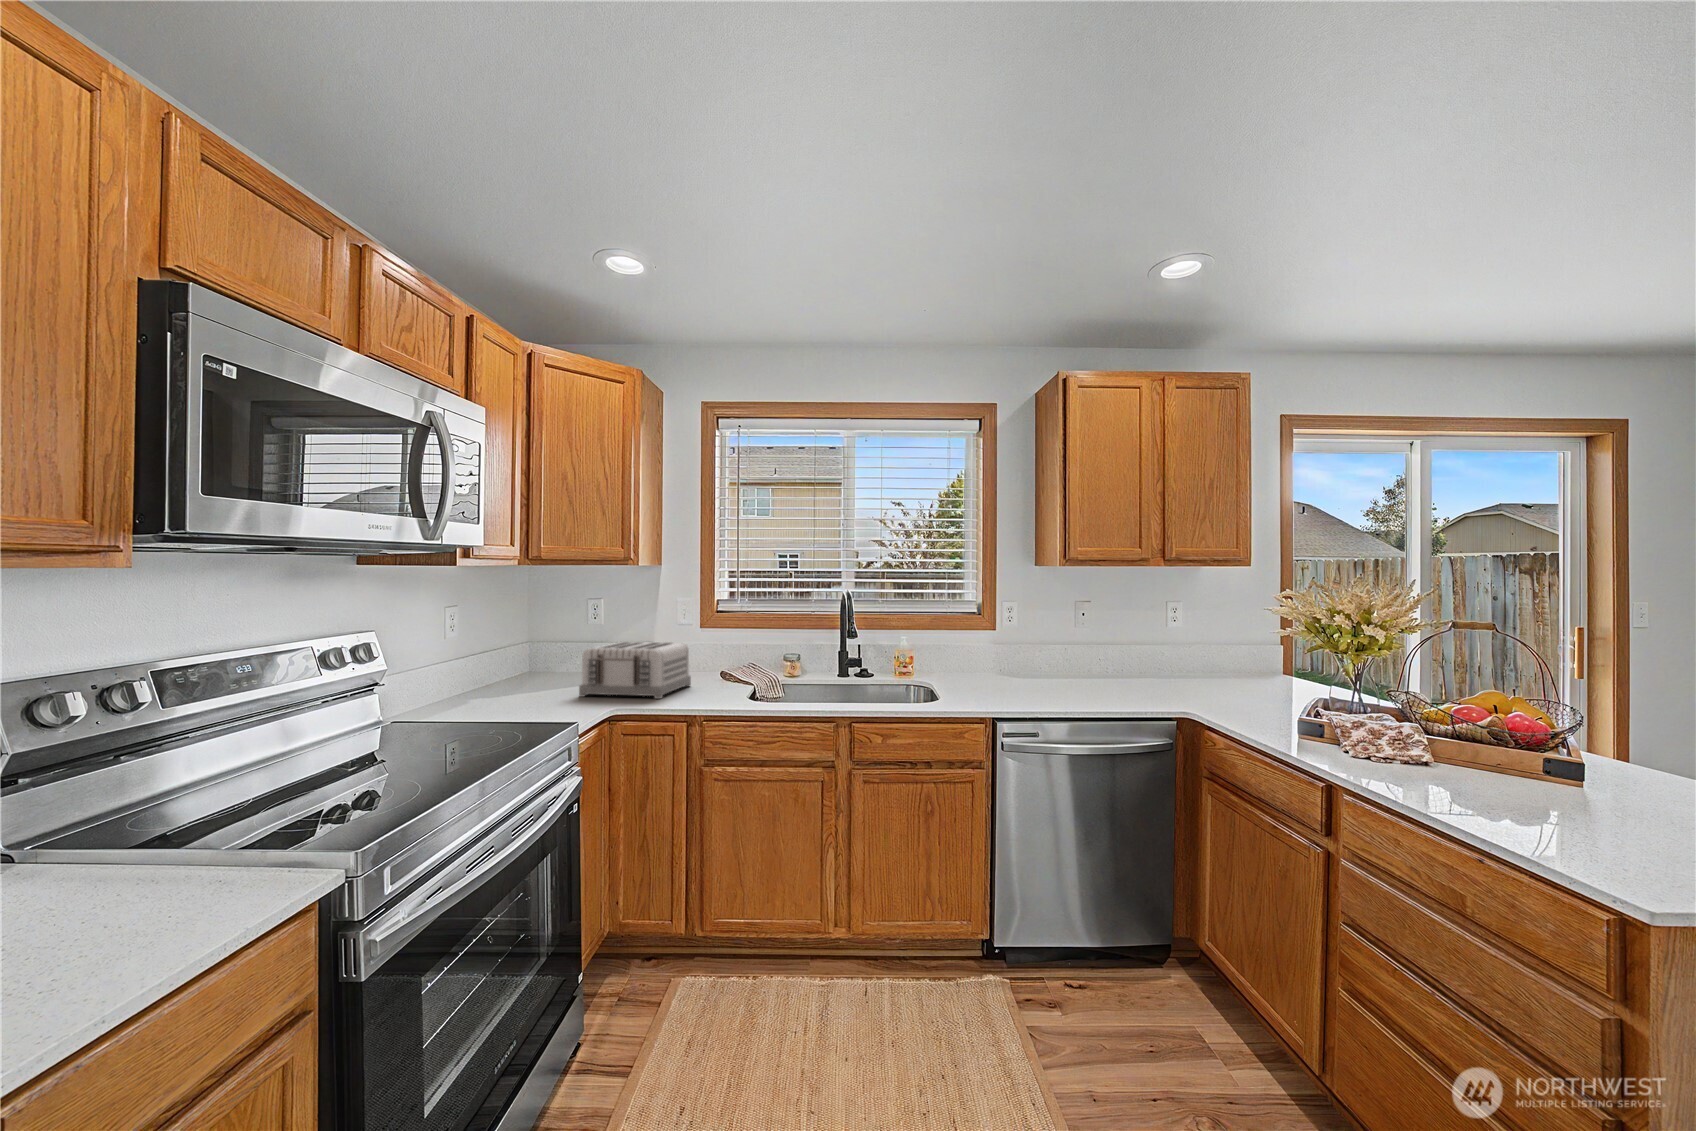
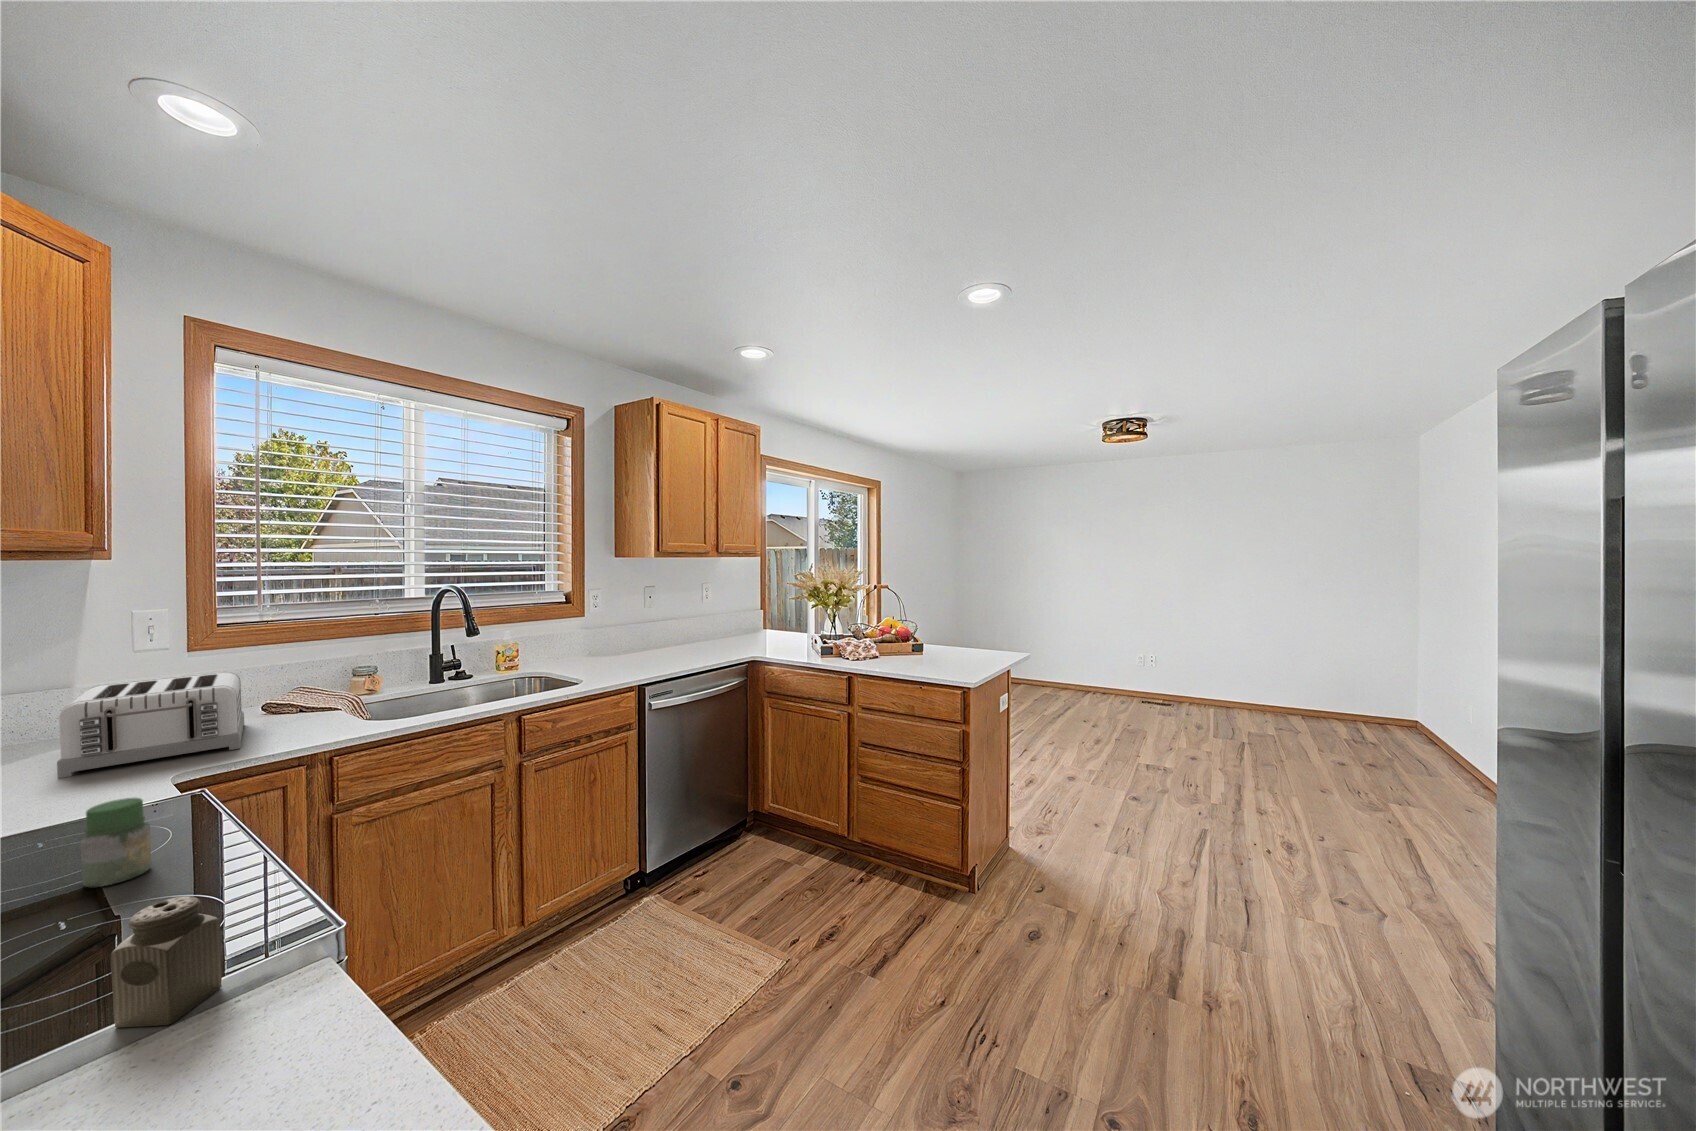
jar: none [482,698,513,749] -> present [80,798,151,887]
salt shaker: none [371,740,415,812] -> present [110,896,222,1028]

